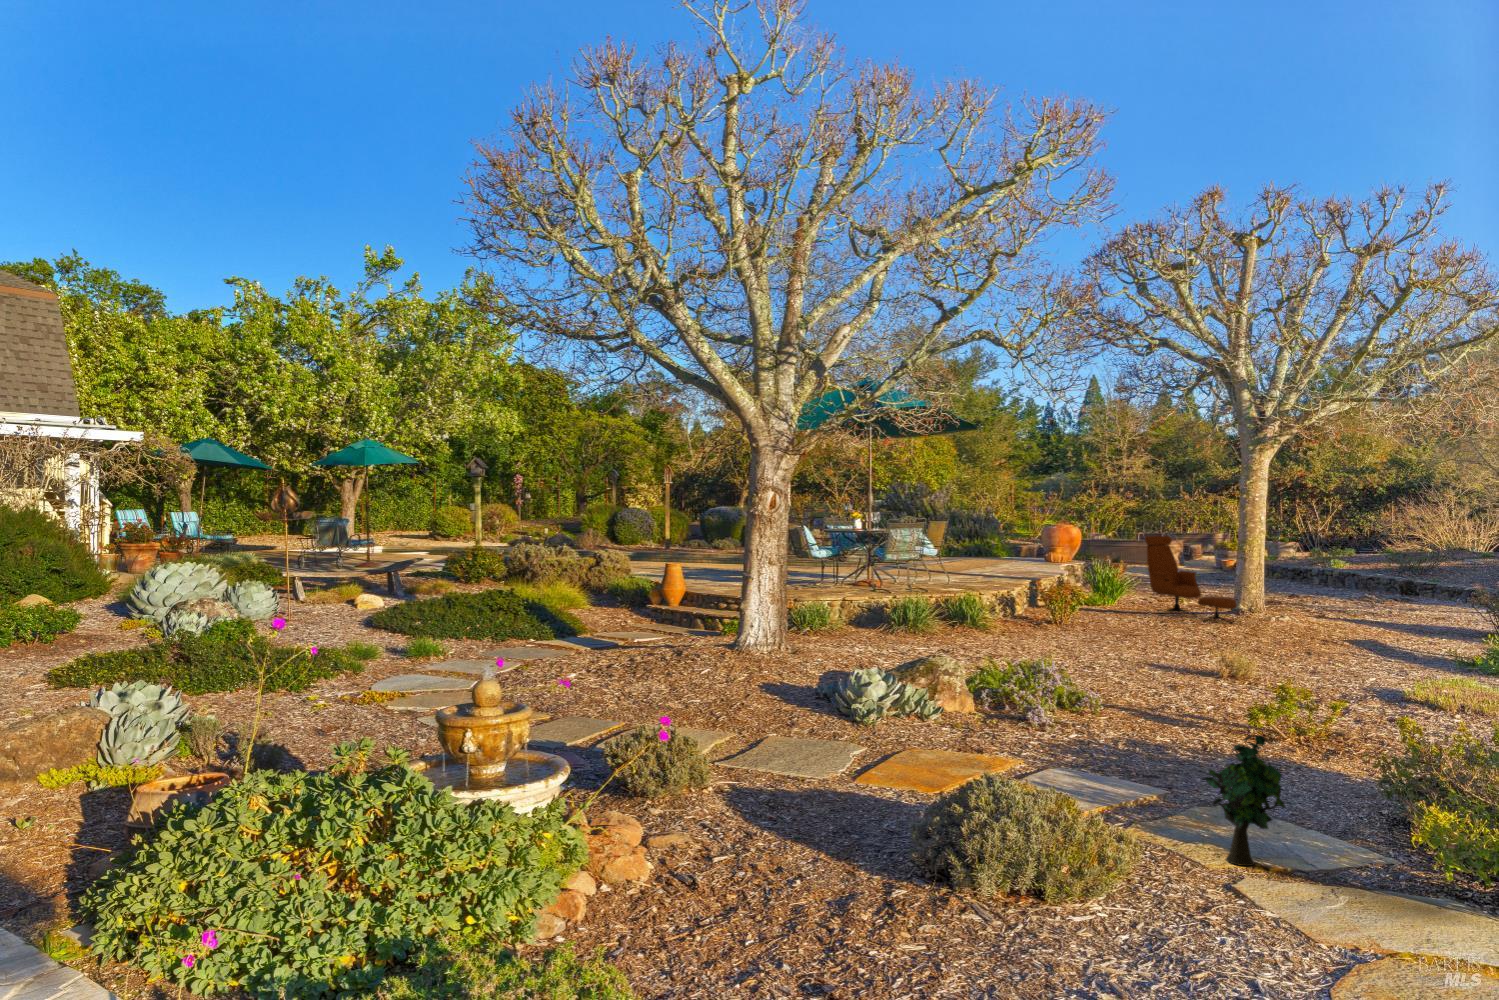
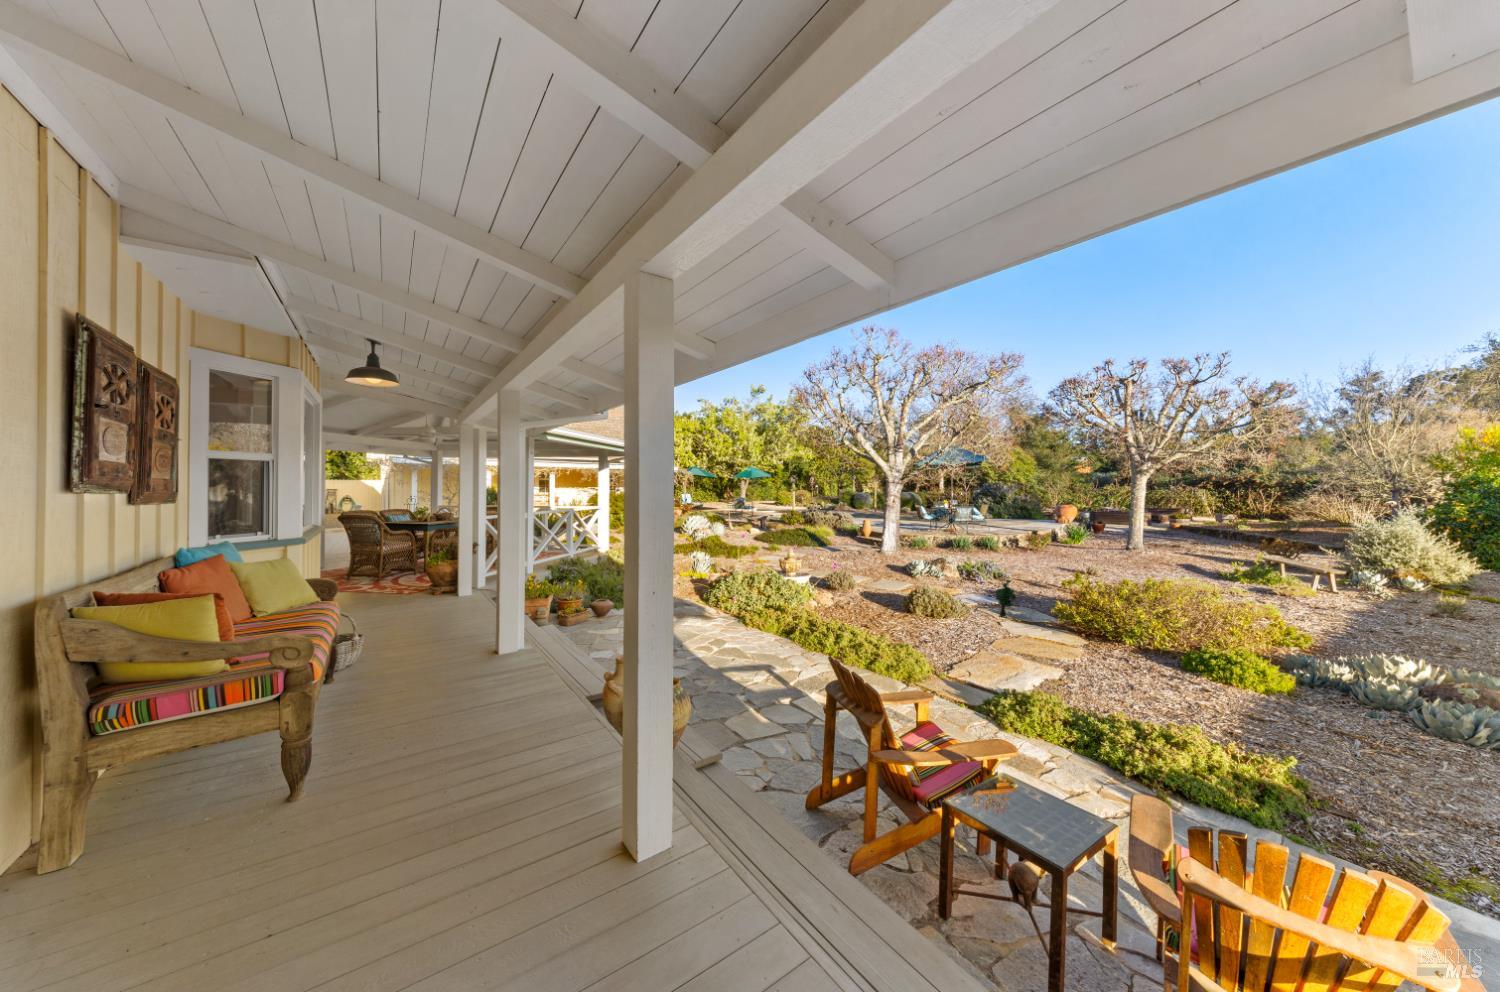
lounge chair: present [1145,536,1237,622] -> none [1087,514,1129,555]

